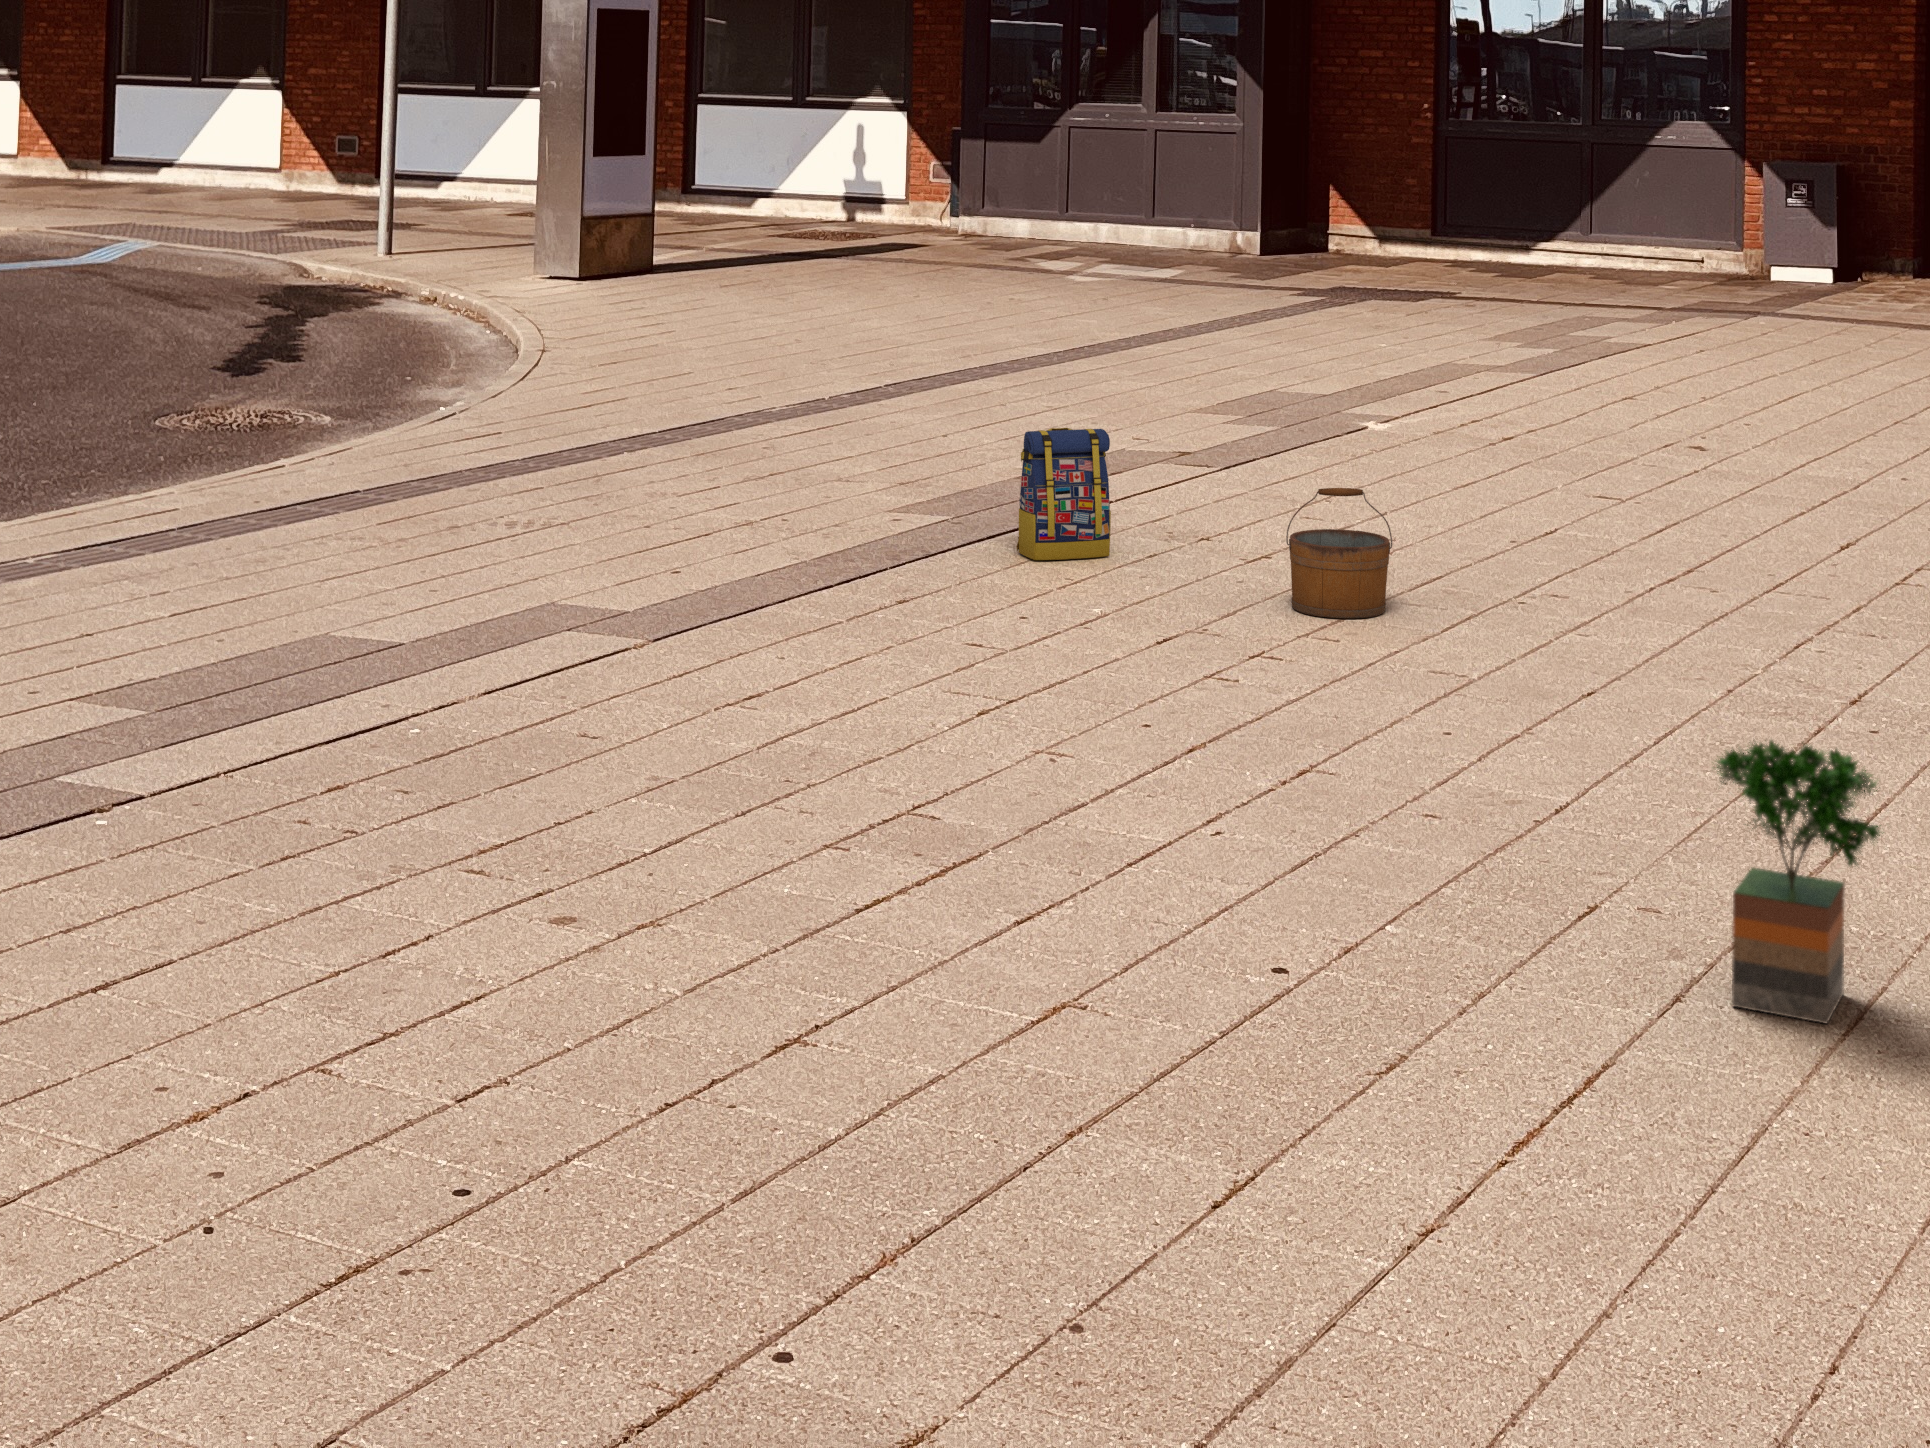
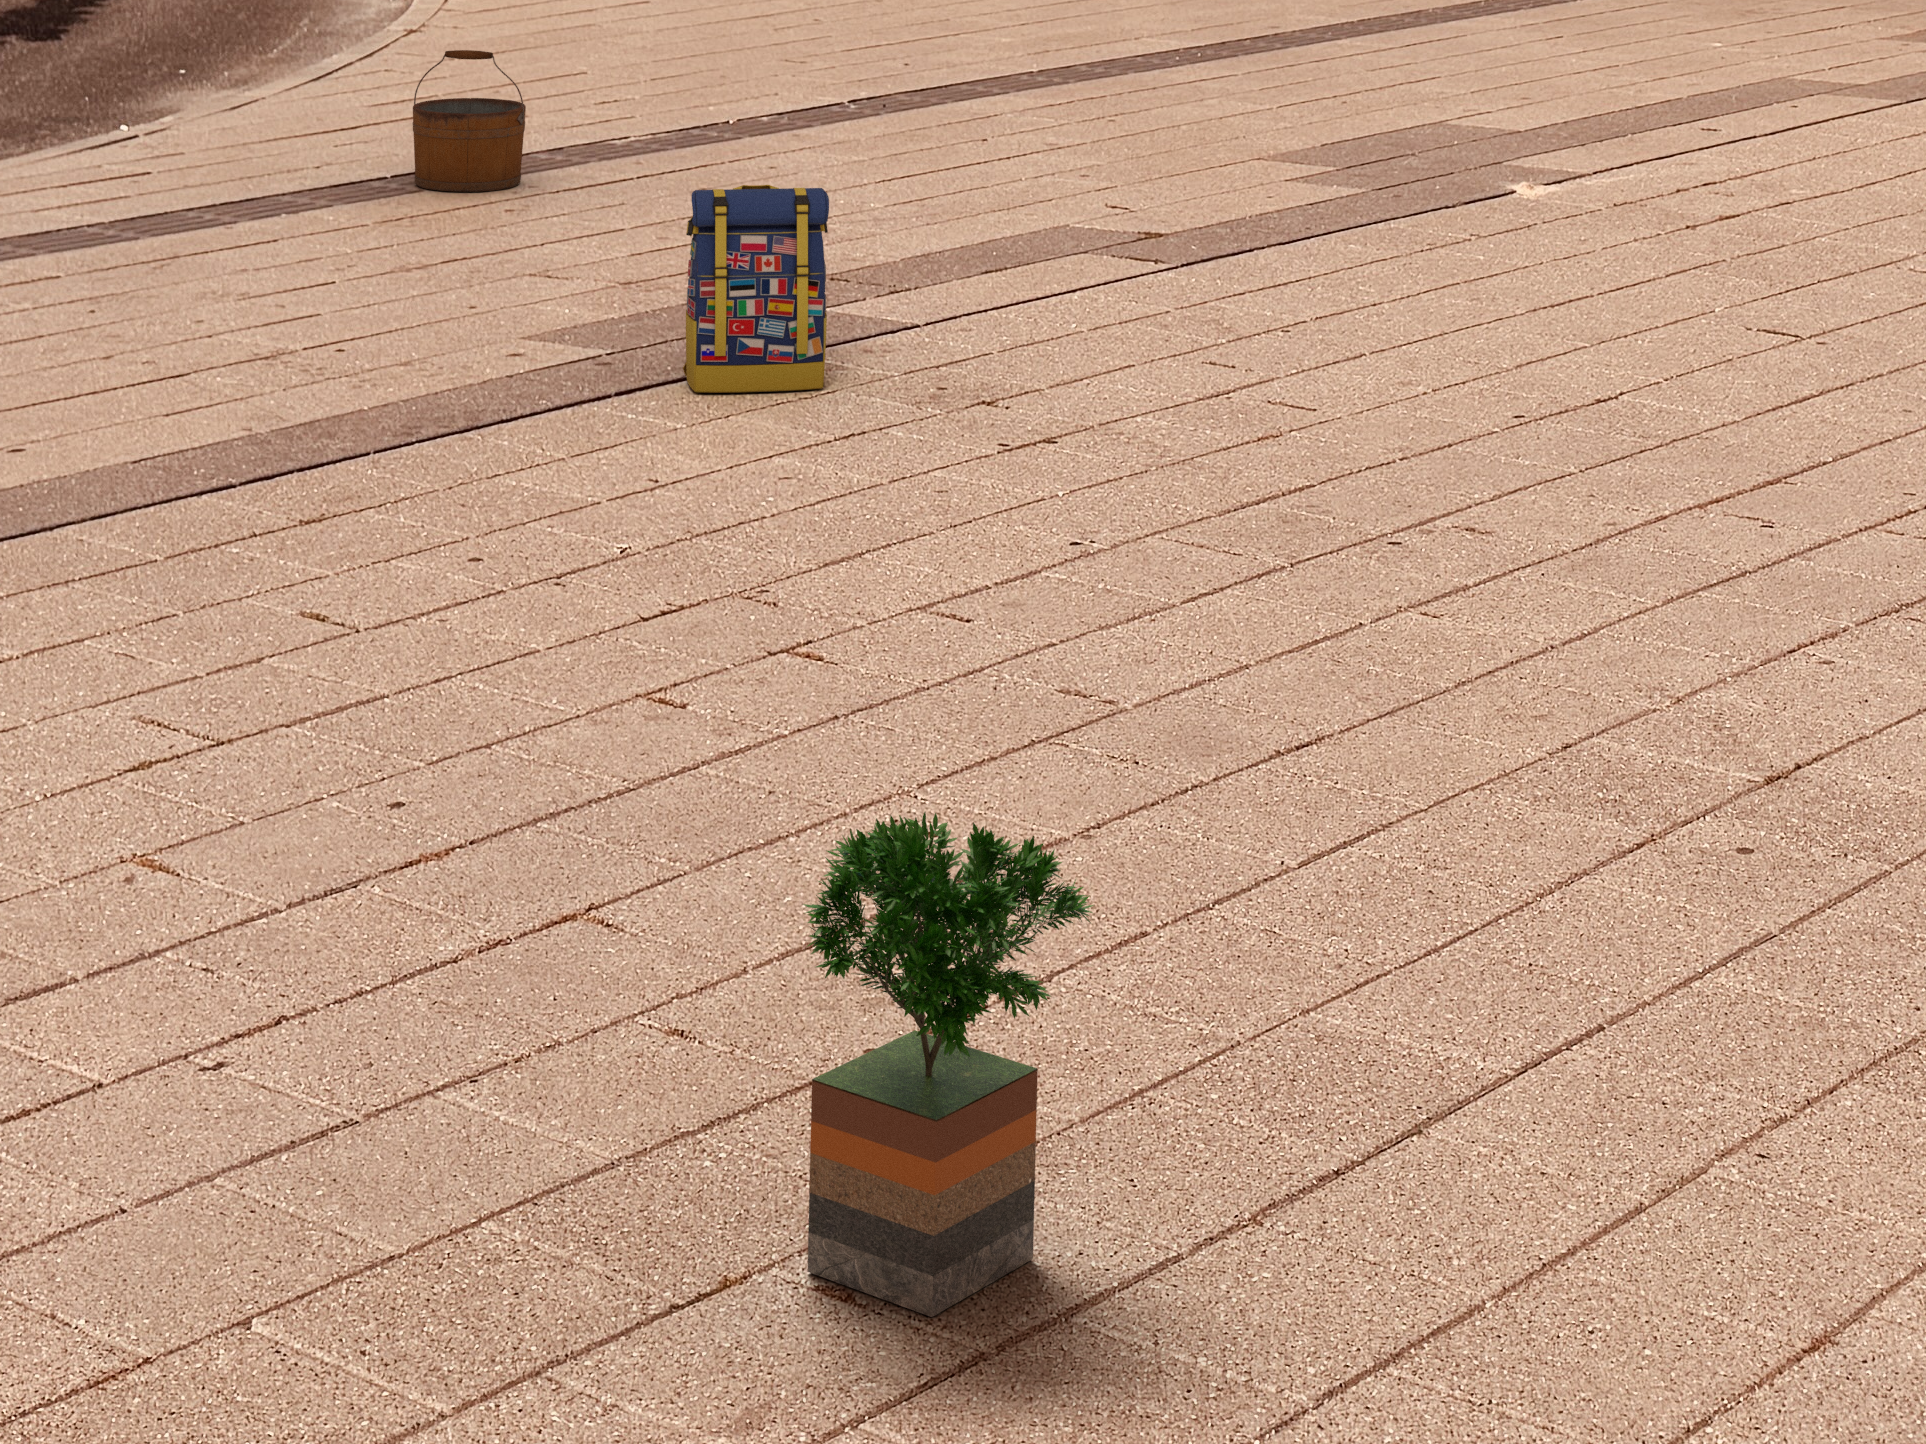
bucket: present [1286,488,1392,619] -> present [413,50,526,192]

